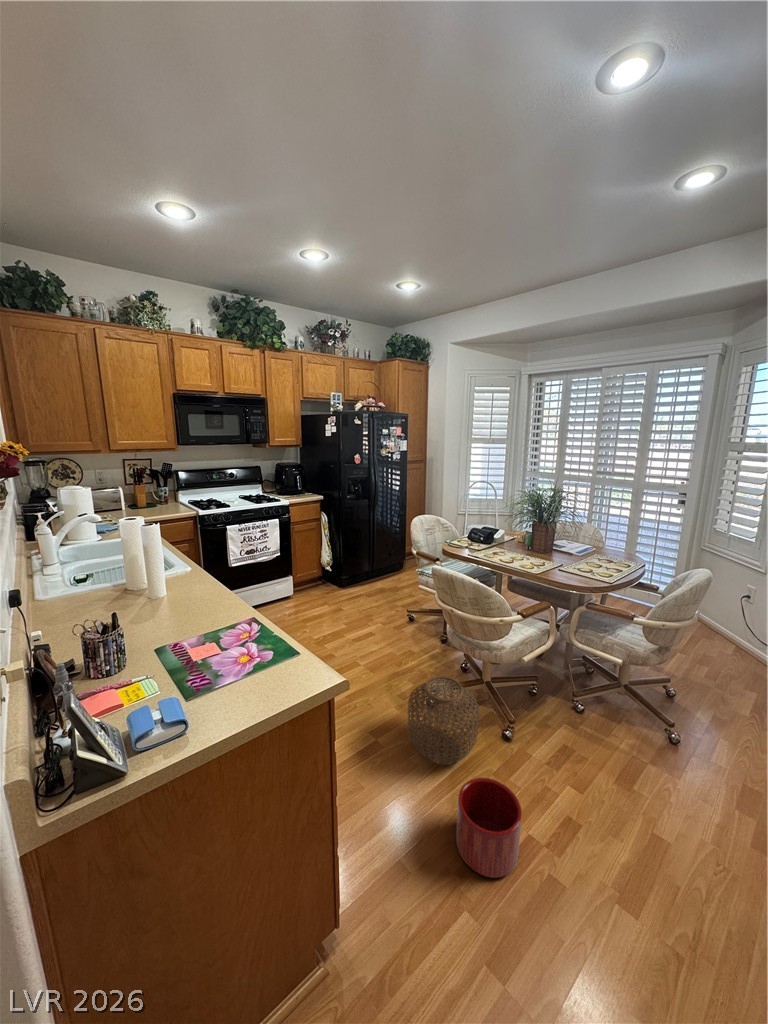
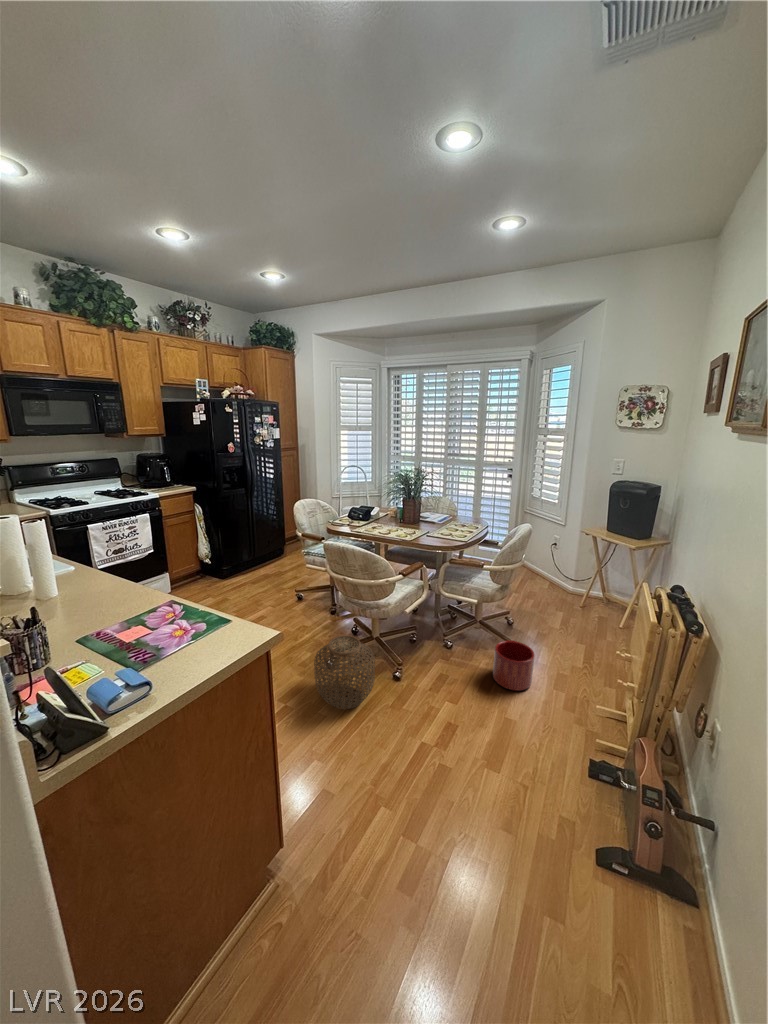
planter: present [456,778,522,878] -> present [493,641,535,691]

